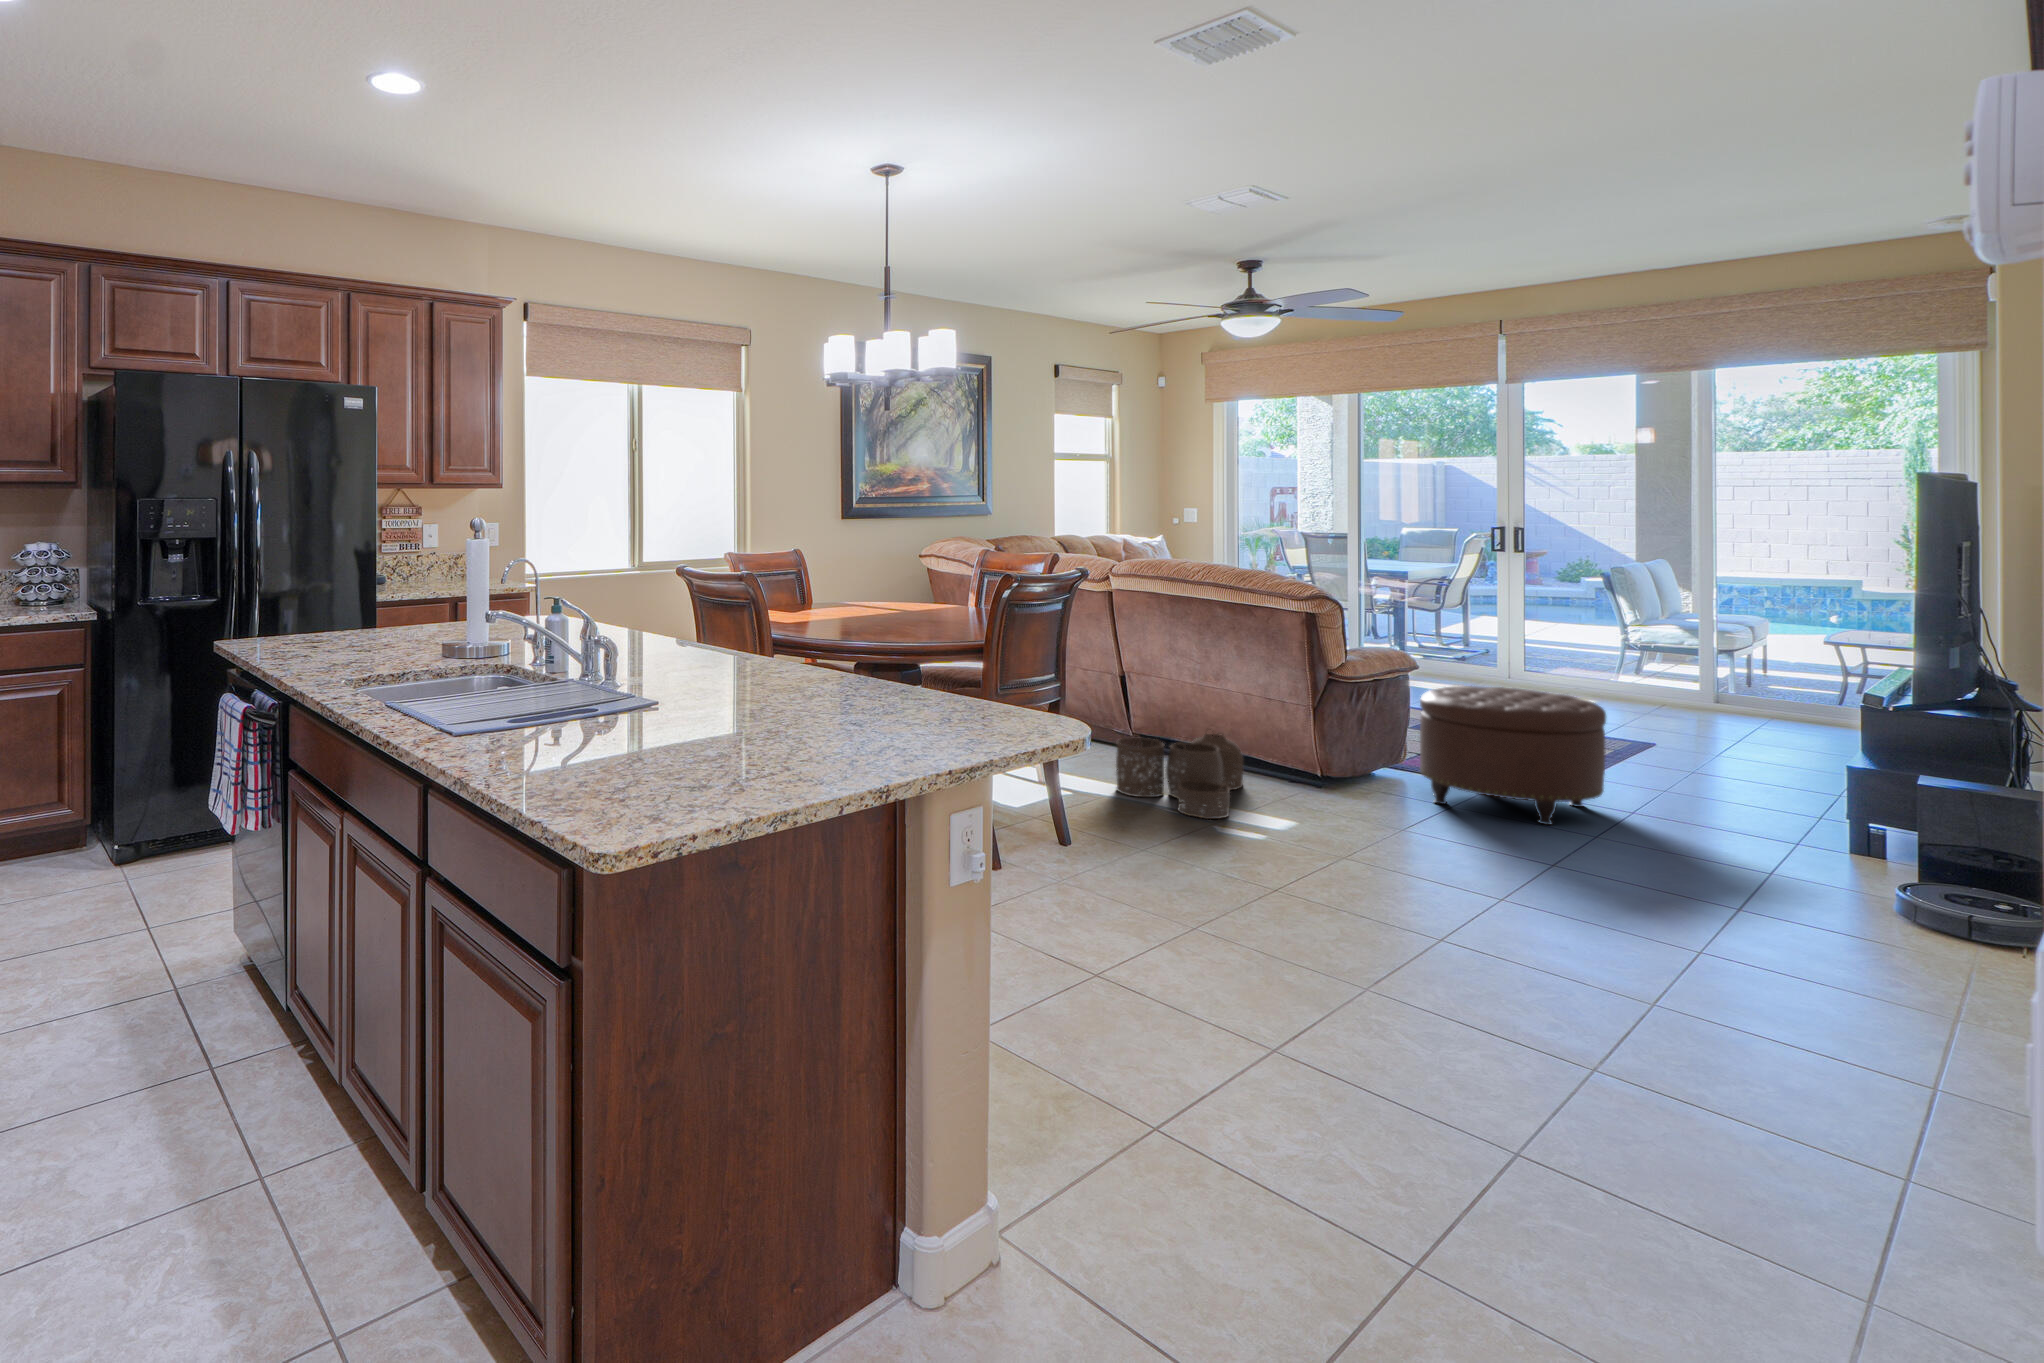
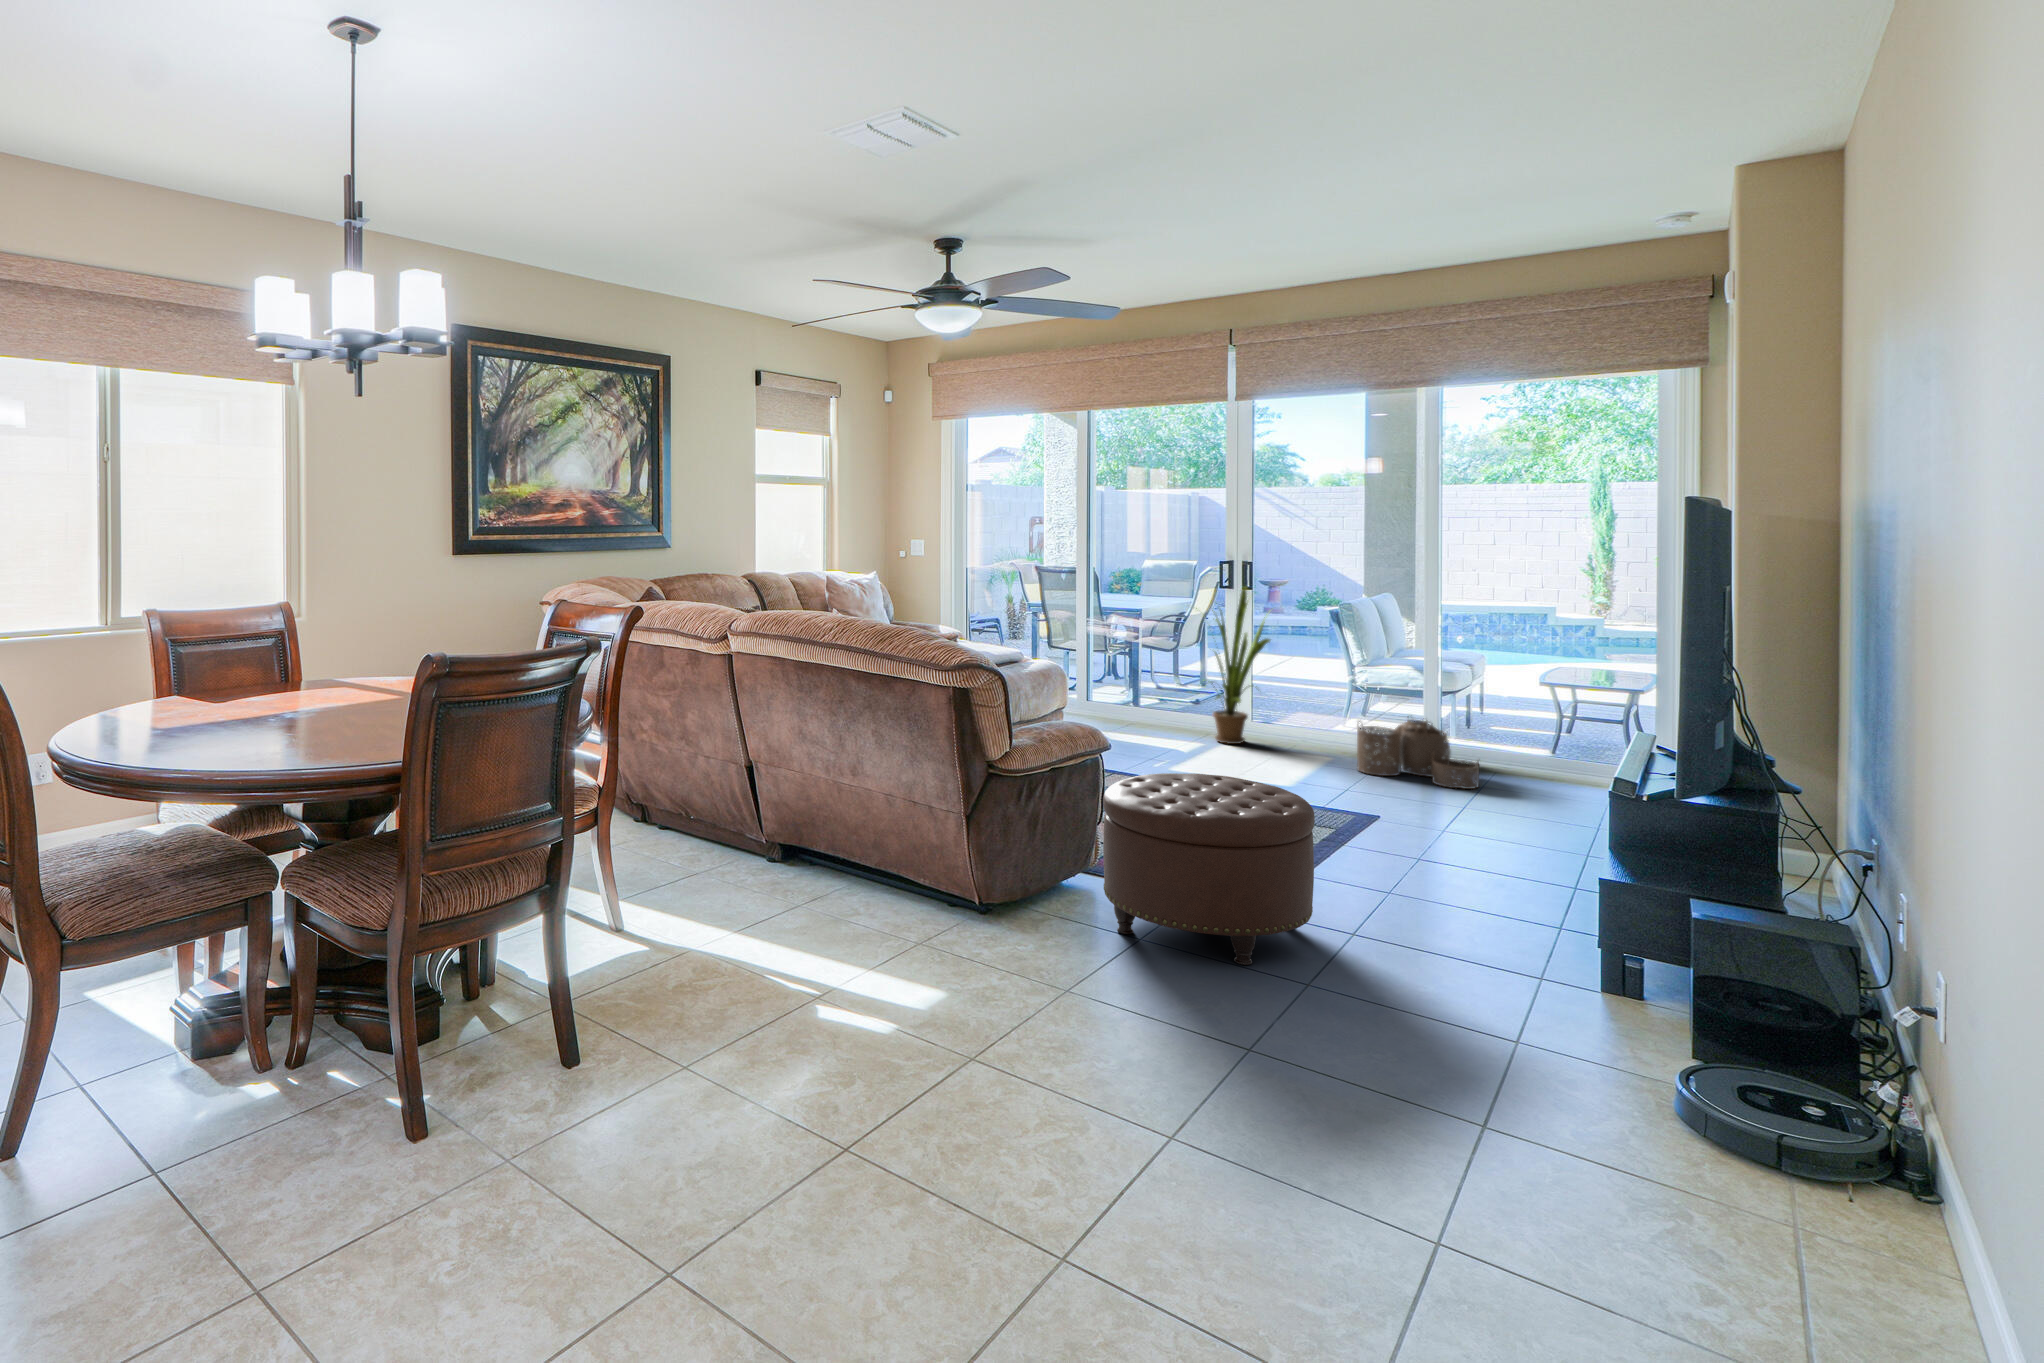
house plant: none [1458,552,1548,693] -> present [1196,586,1270,744]
woven basket: present [1116,729,1243,819] -> present [1357,719,1479,789]

